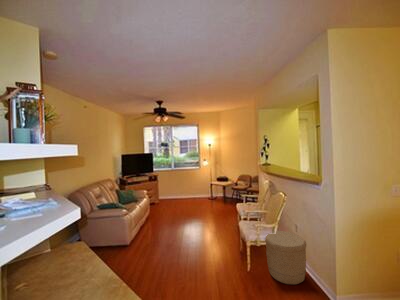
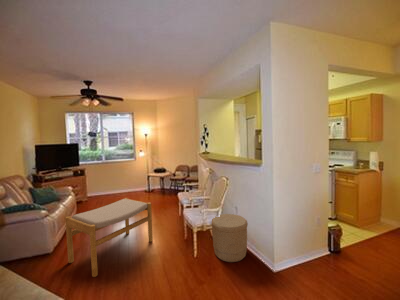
footstool: none [139,205,209,271] -> present [65,198,153,277]

